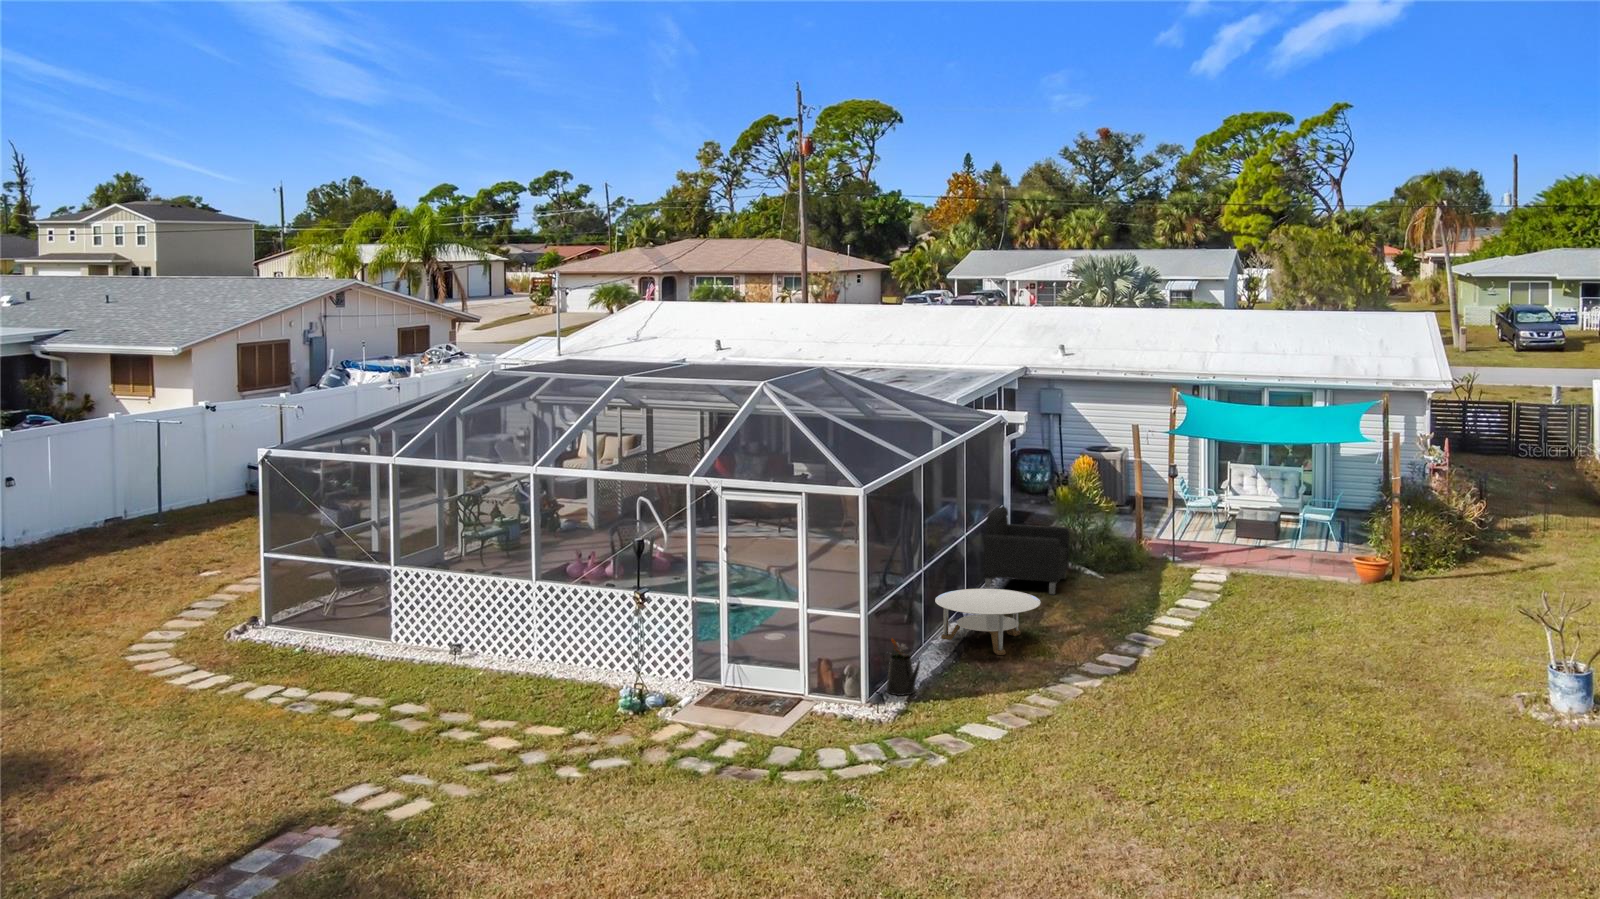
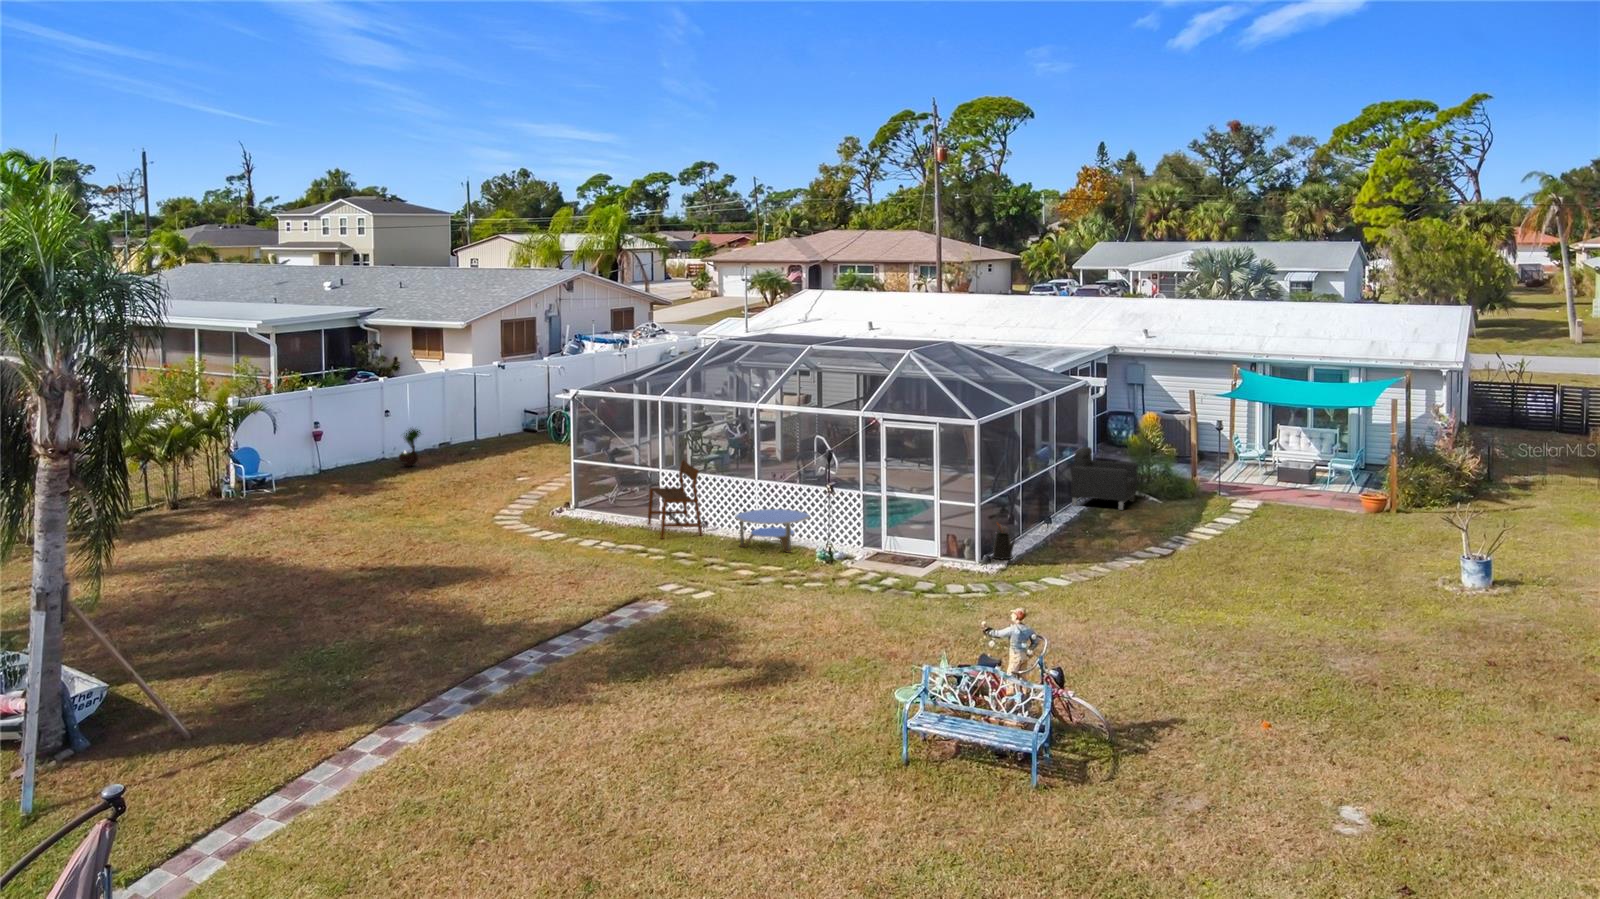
potted tree: none [41,496,77,555] -> present [399,428,421,467]
bench: none [372,550,451,678] -> present [647,460,702,539]
round table: present [935,589,1040,655] -> present [735,509,810,553]

